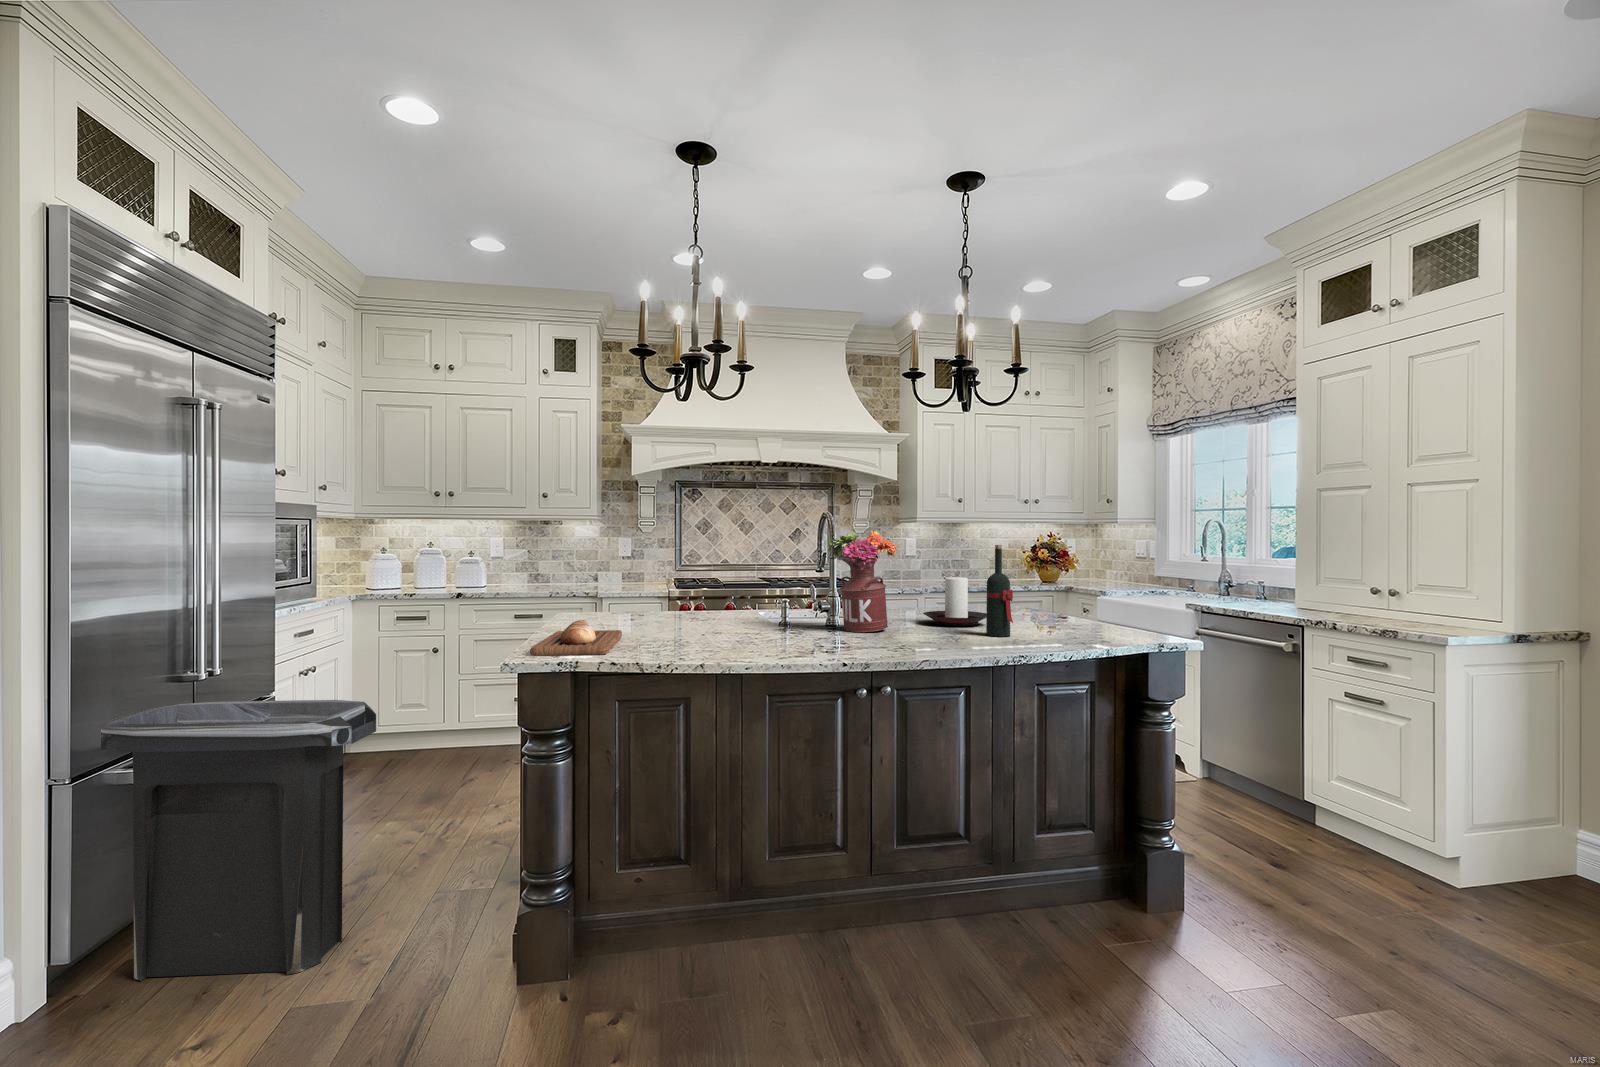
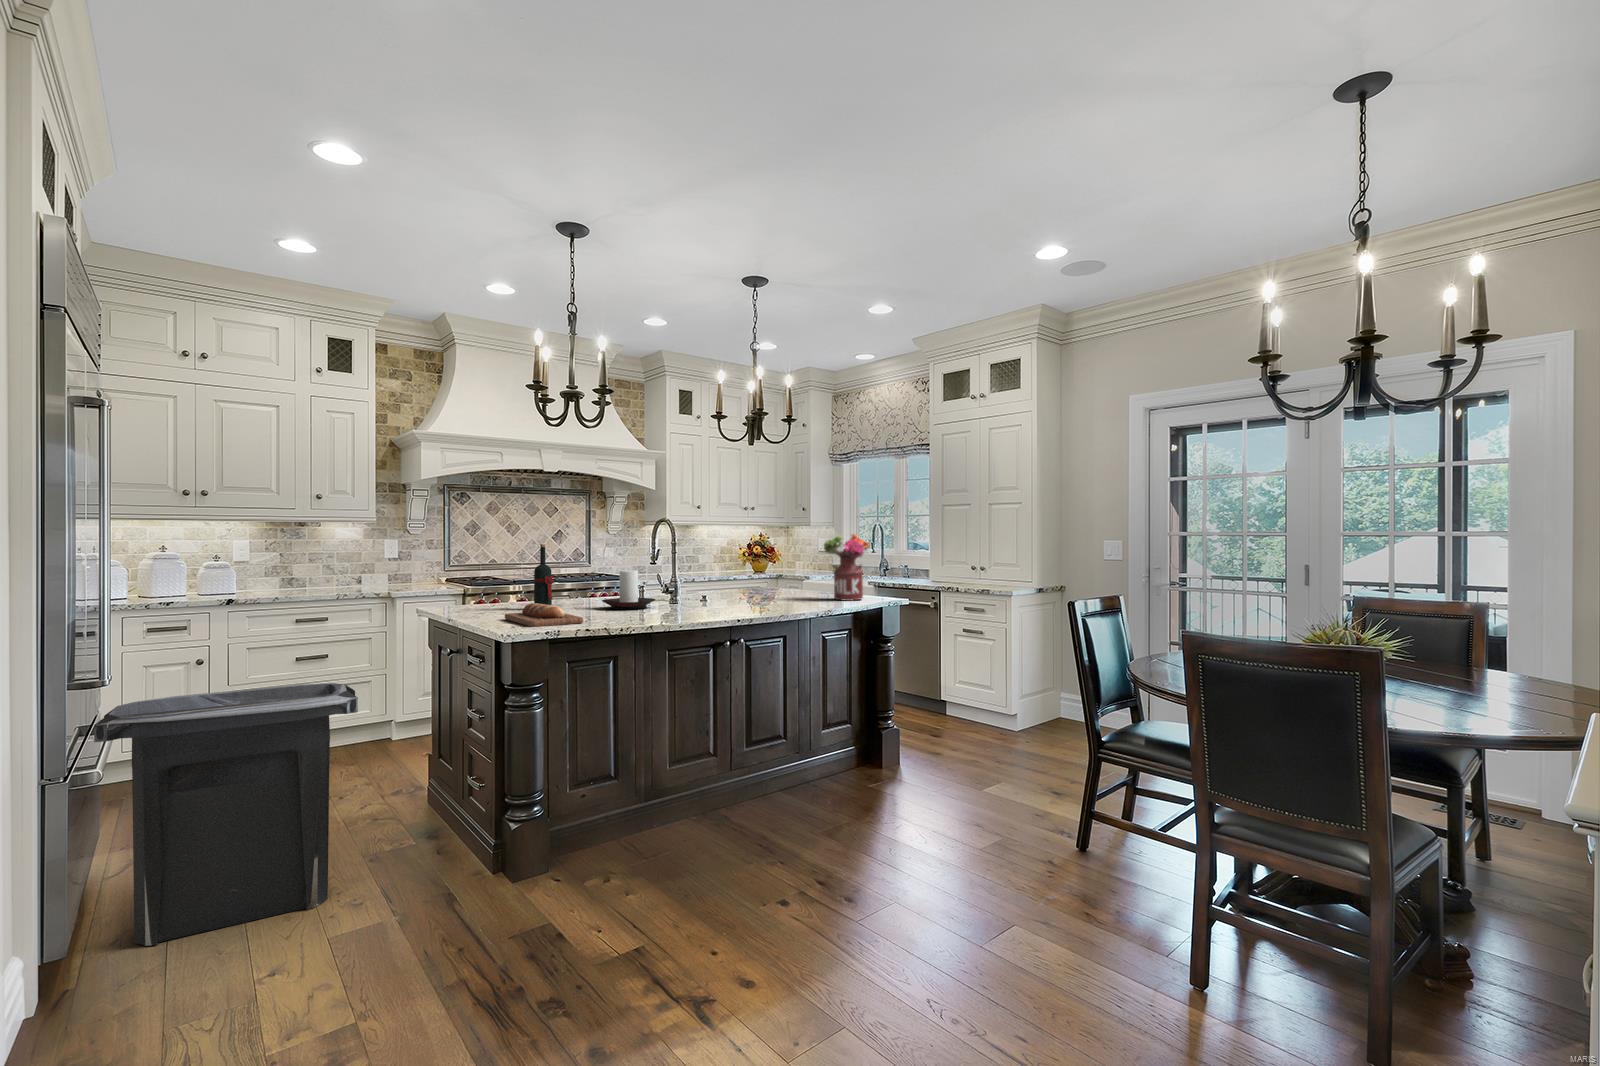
flower arrangement: present [828,530,897,632] -> present [824,534,870,601]
wine bottle: present [986,545,1013,637] -> present [534,544,553,605]
candle holder: present [923,577,986,626] -> present [602,570,655,609]

